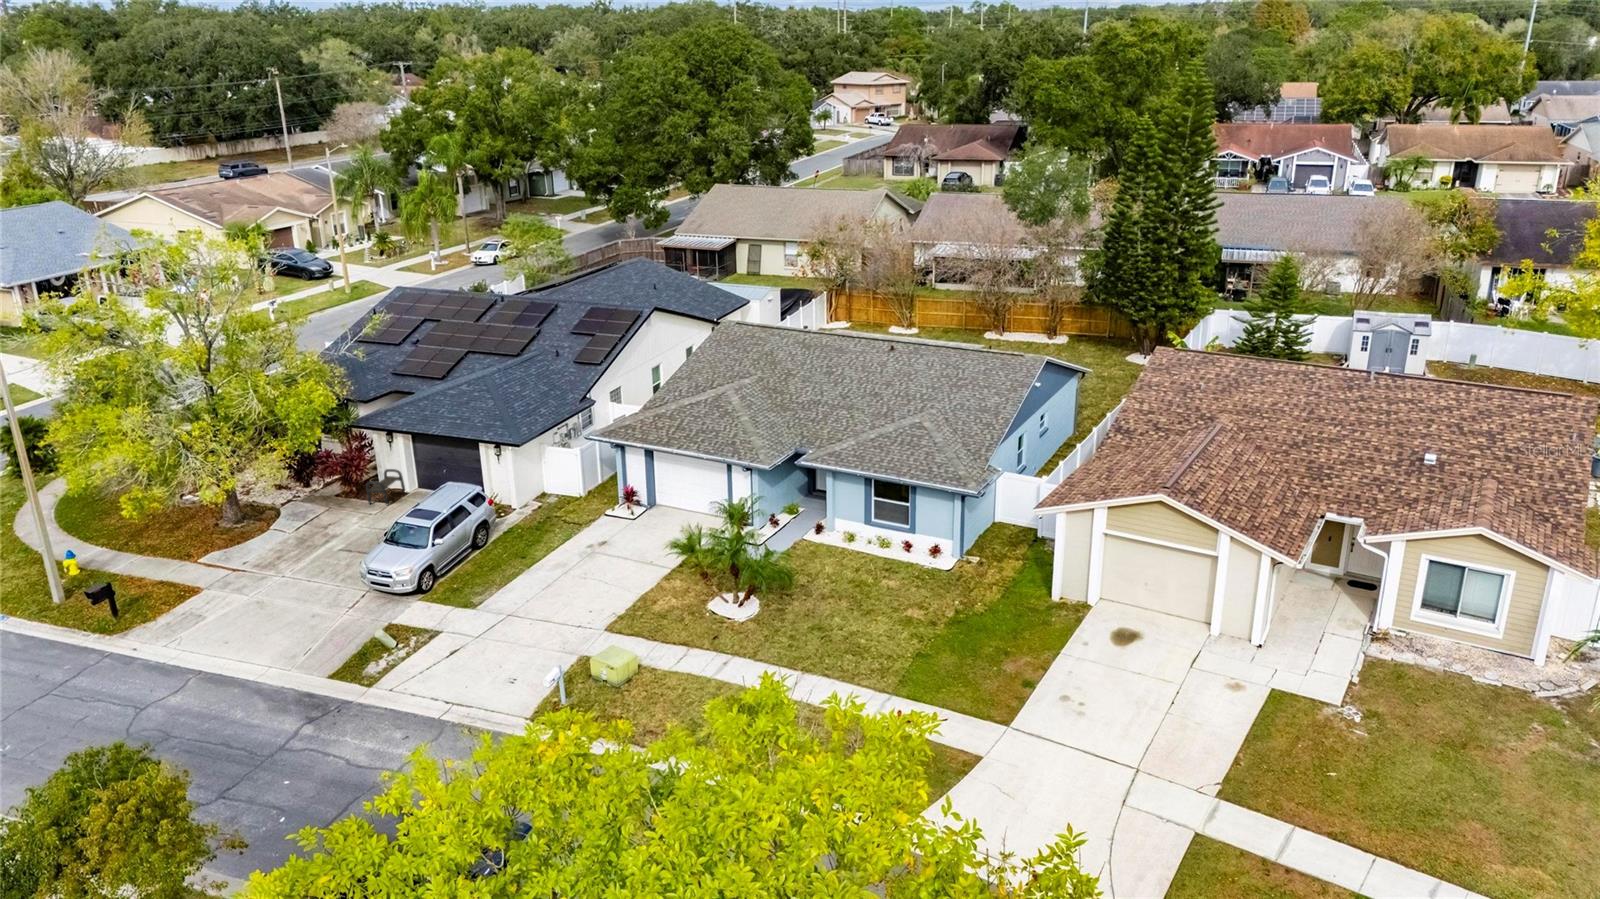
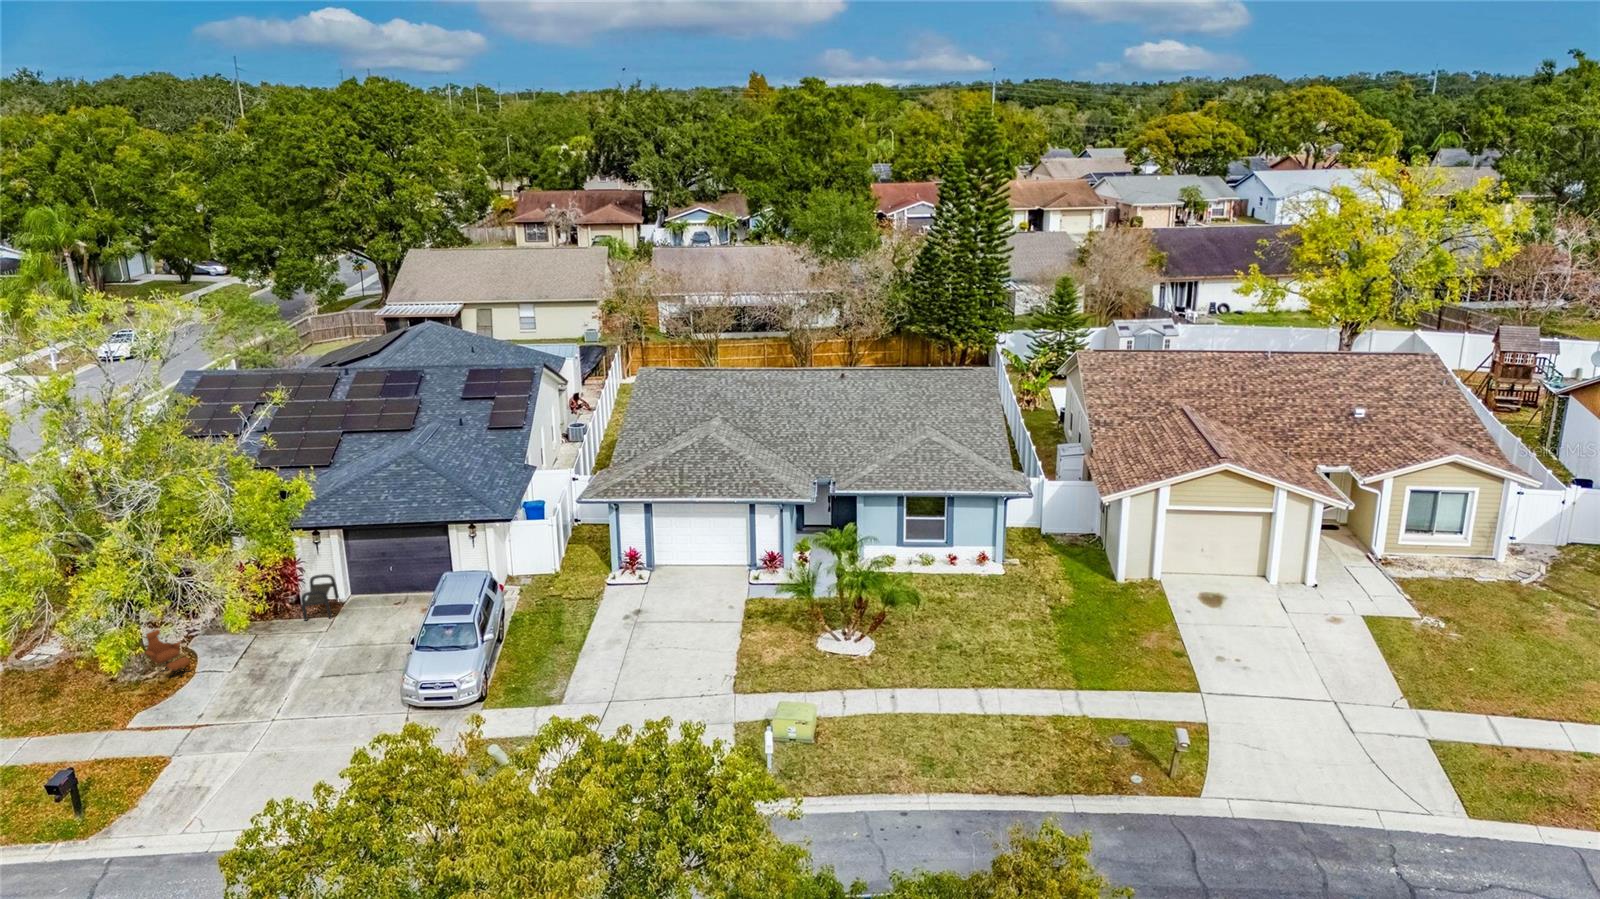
lounge chair: none [242,491,270,531] -> present [145,628,190,676]

